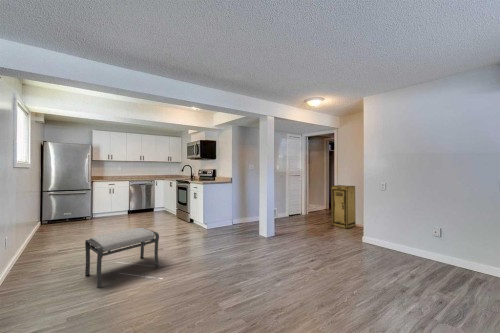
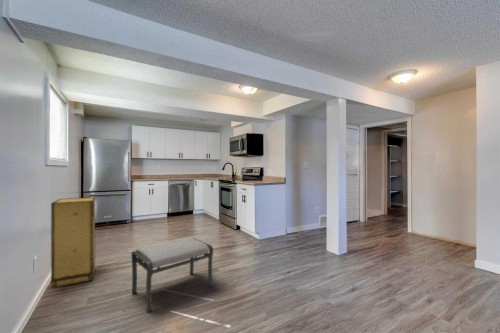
storage cabinet: present [331,185,356,229] -> present [51,197,95,288]

